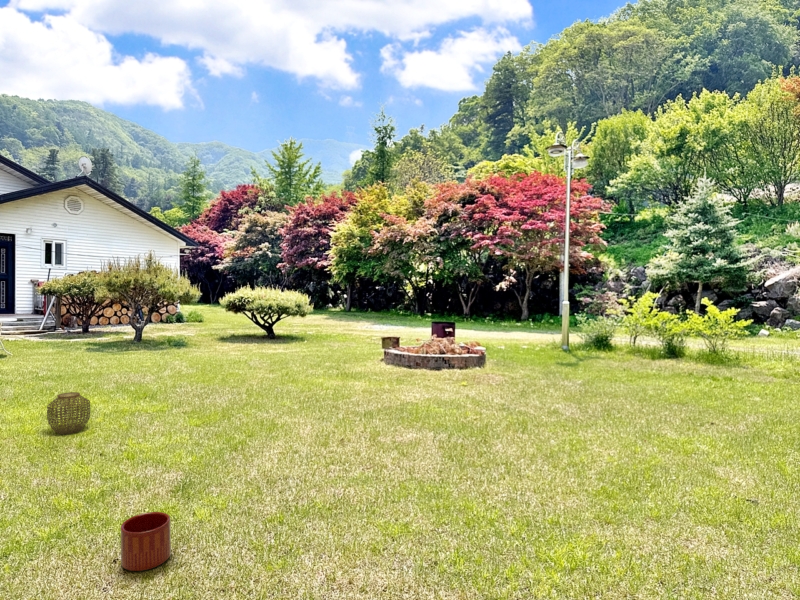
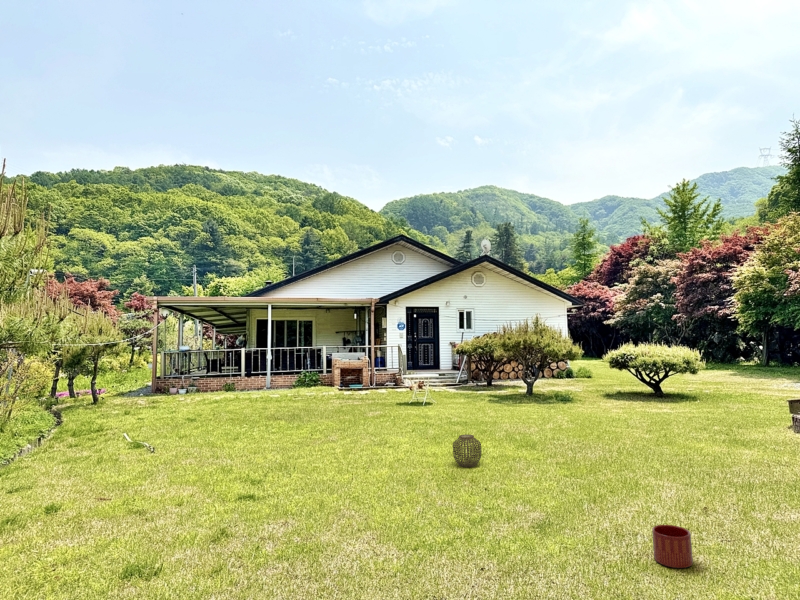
planter: present [121,512,171,571] -> present [652,525,693,568]

